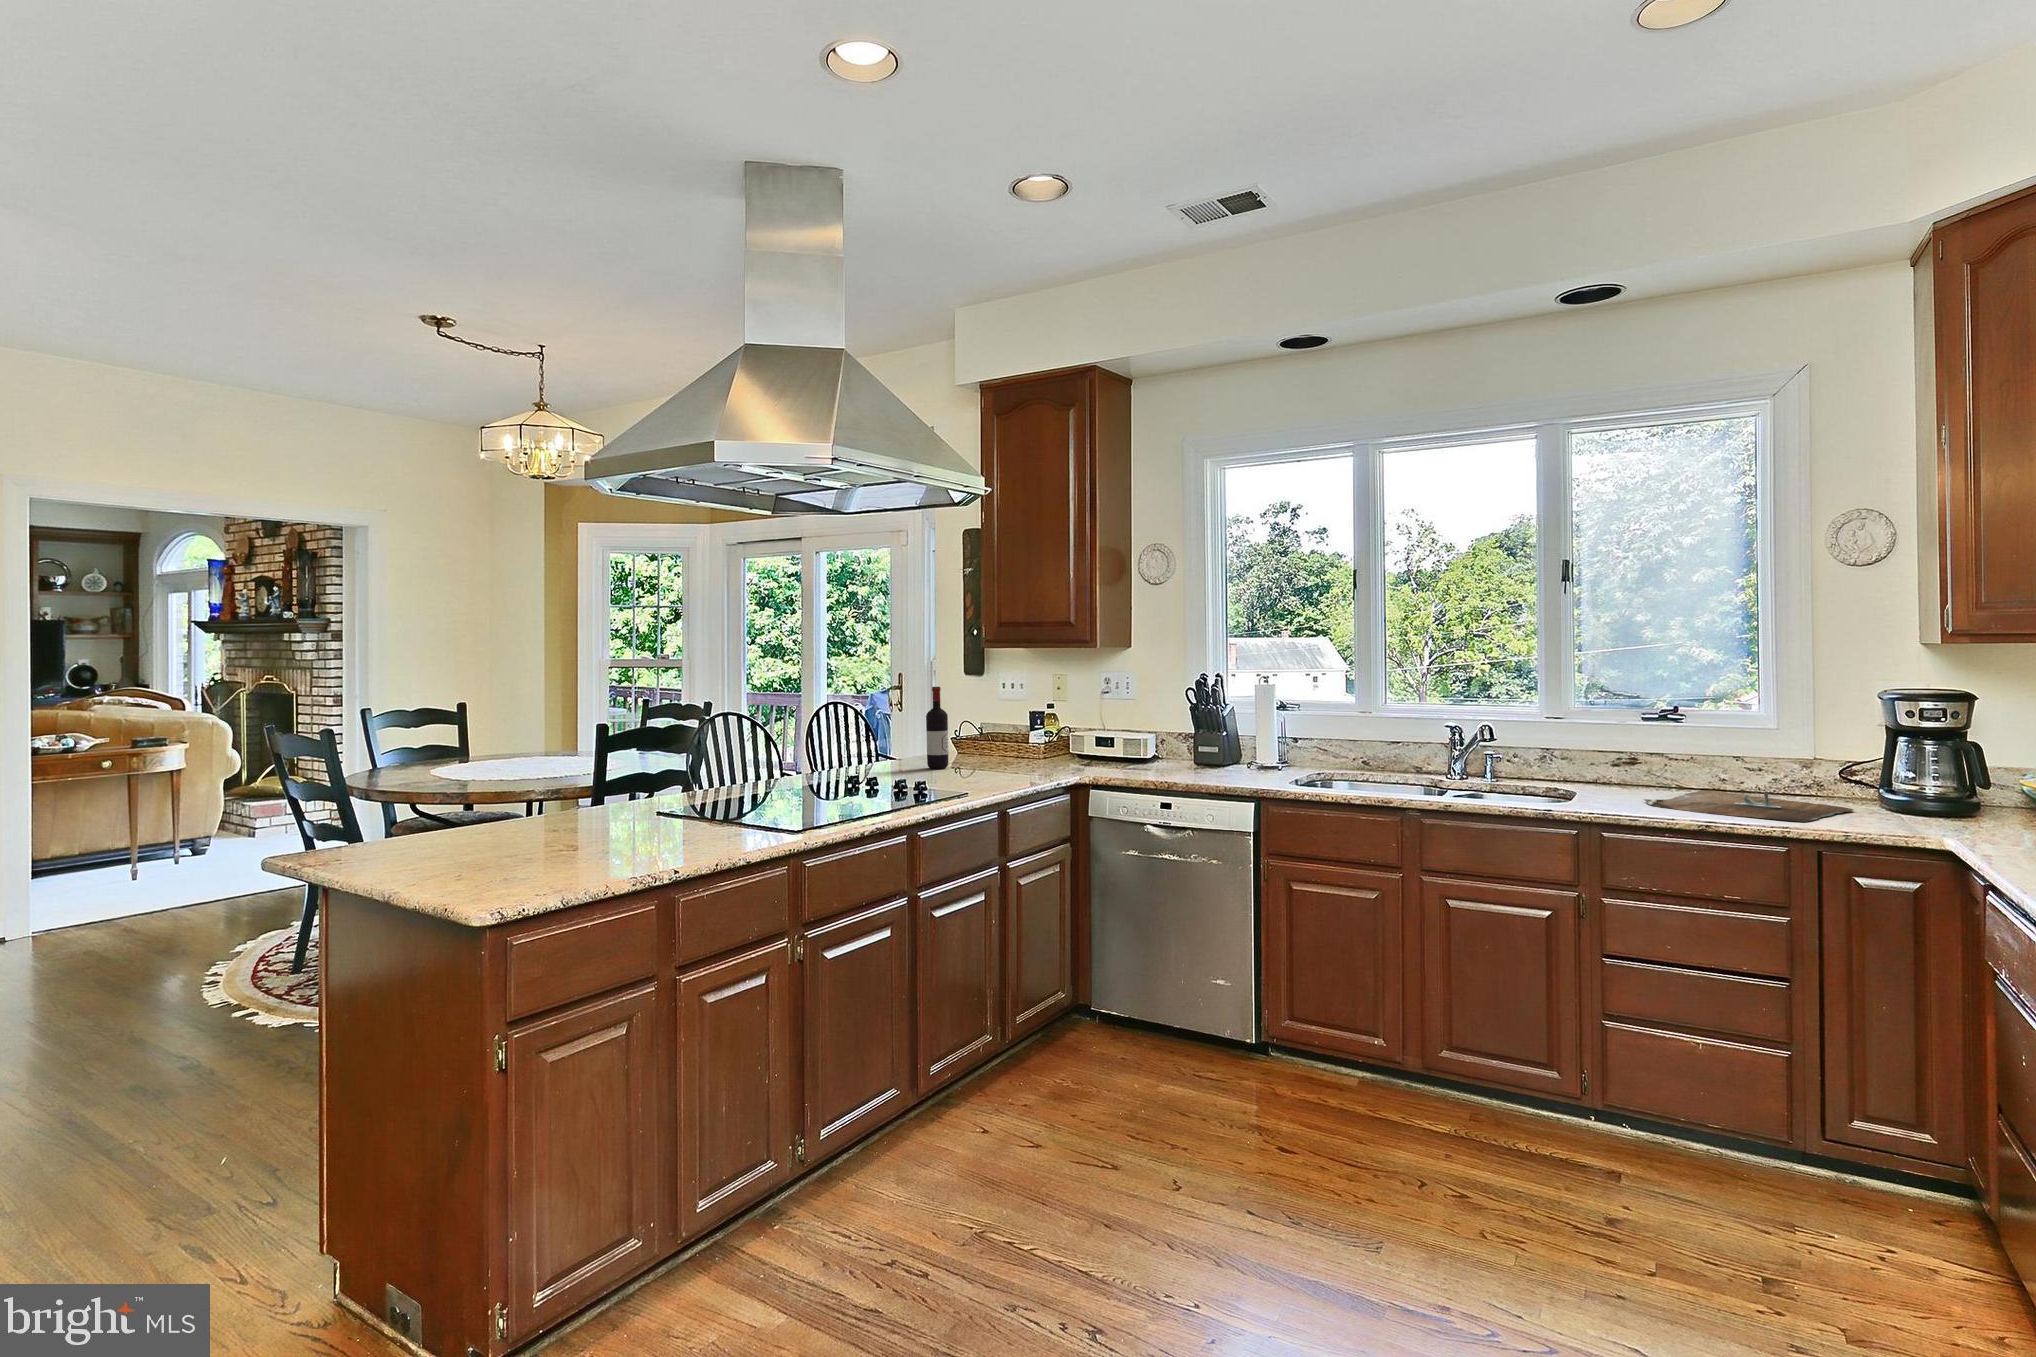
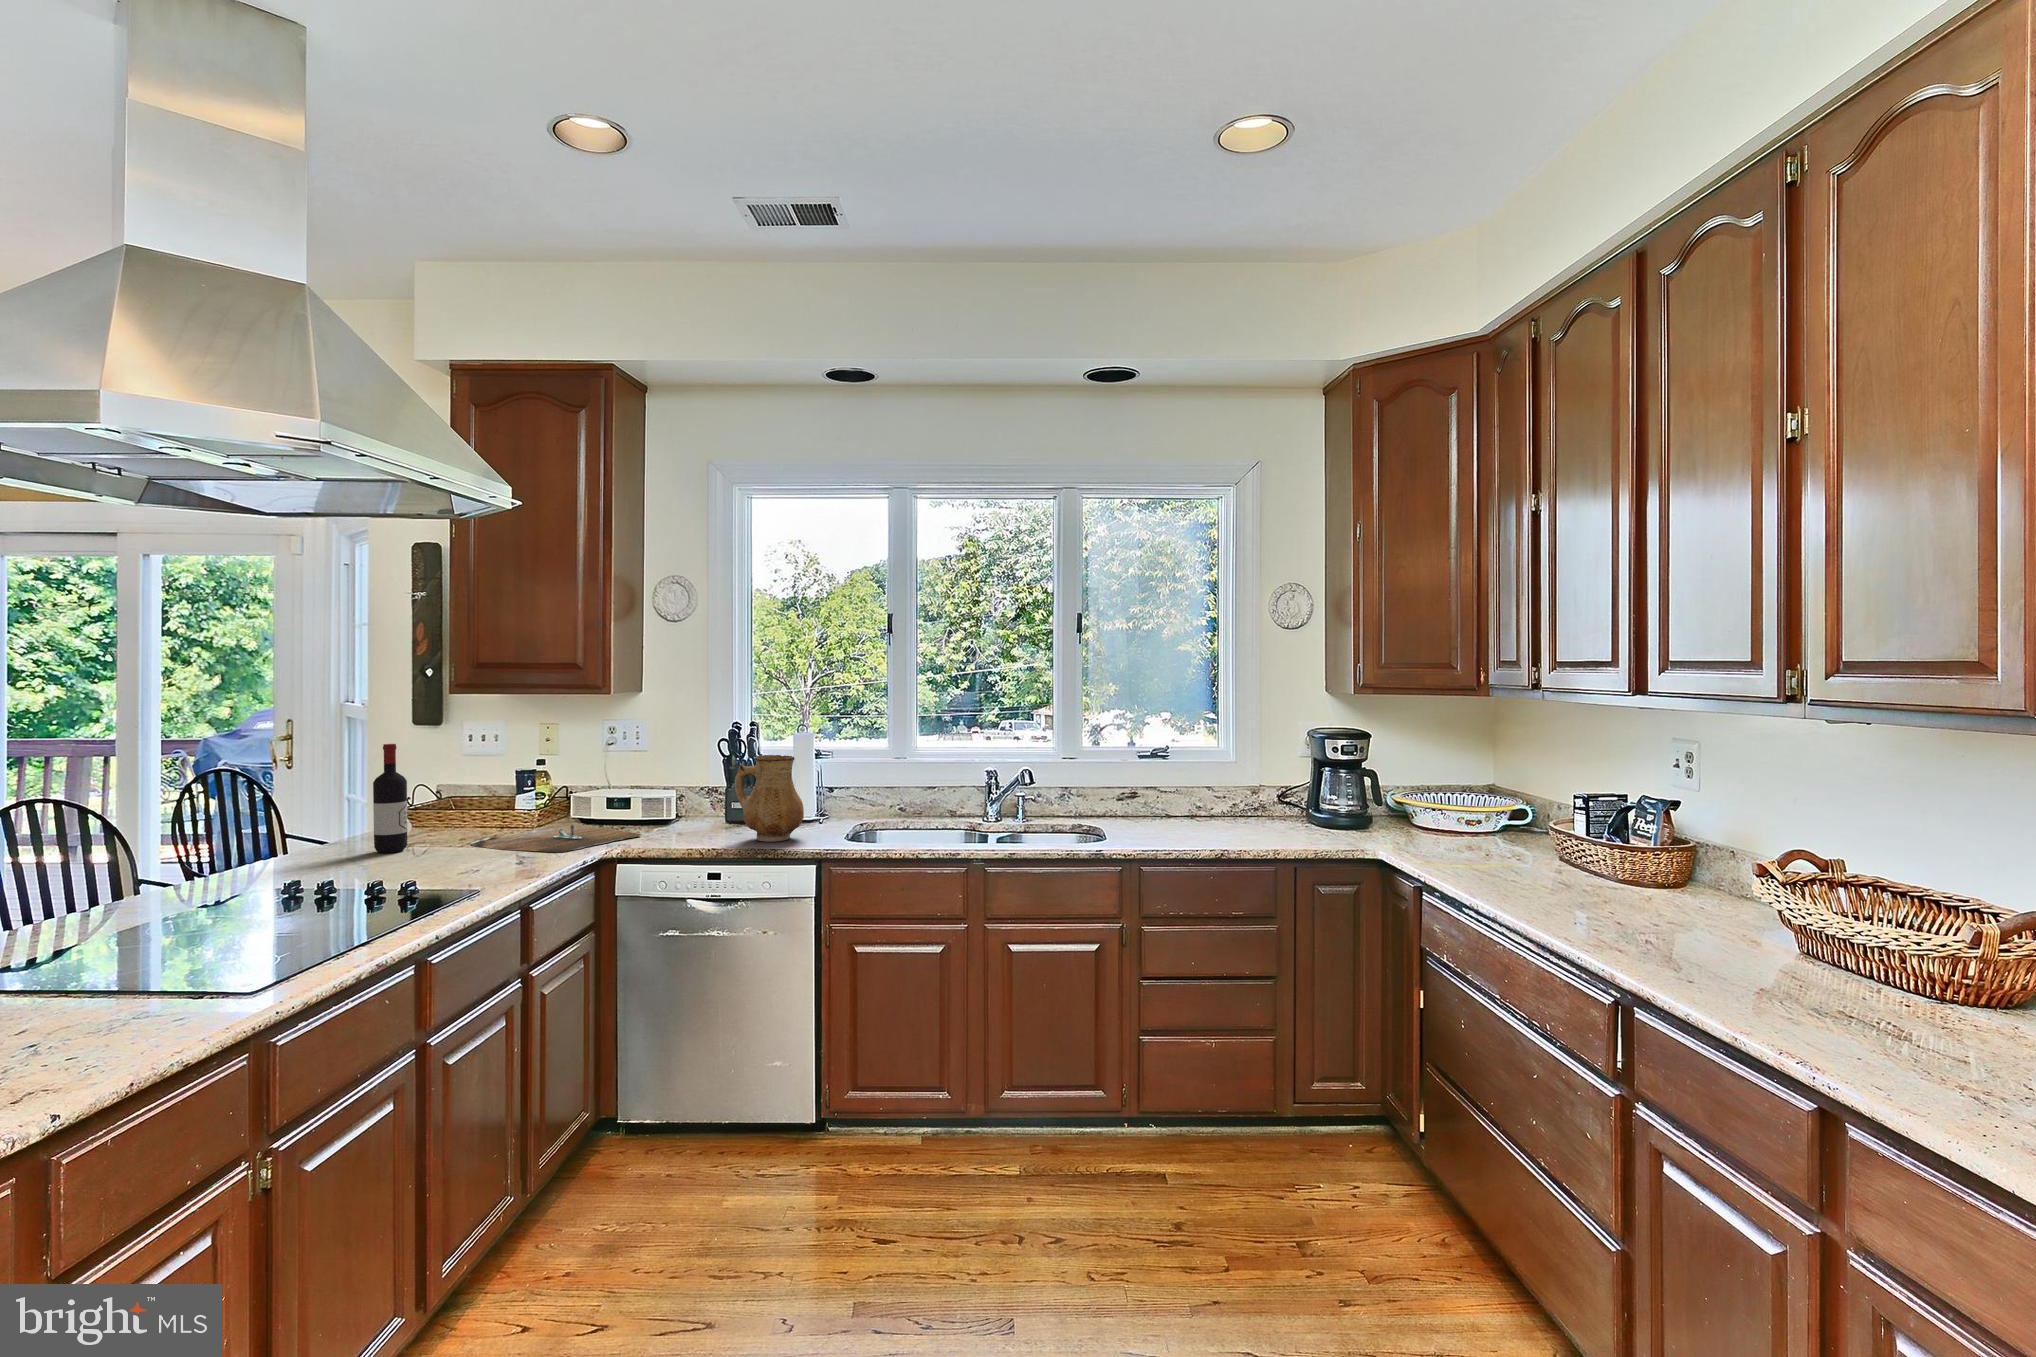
ceramic pitcher: none [1187,703,1249,781] -> present [735,755,804,842]
cutting board: present [1644,791,1853,822] -> present [471,824,641,852]

